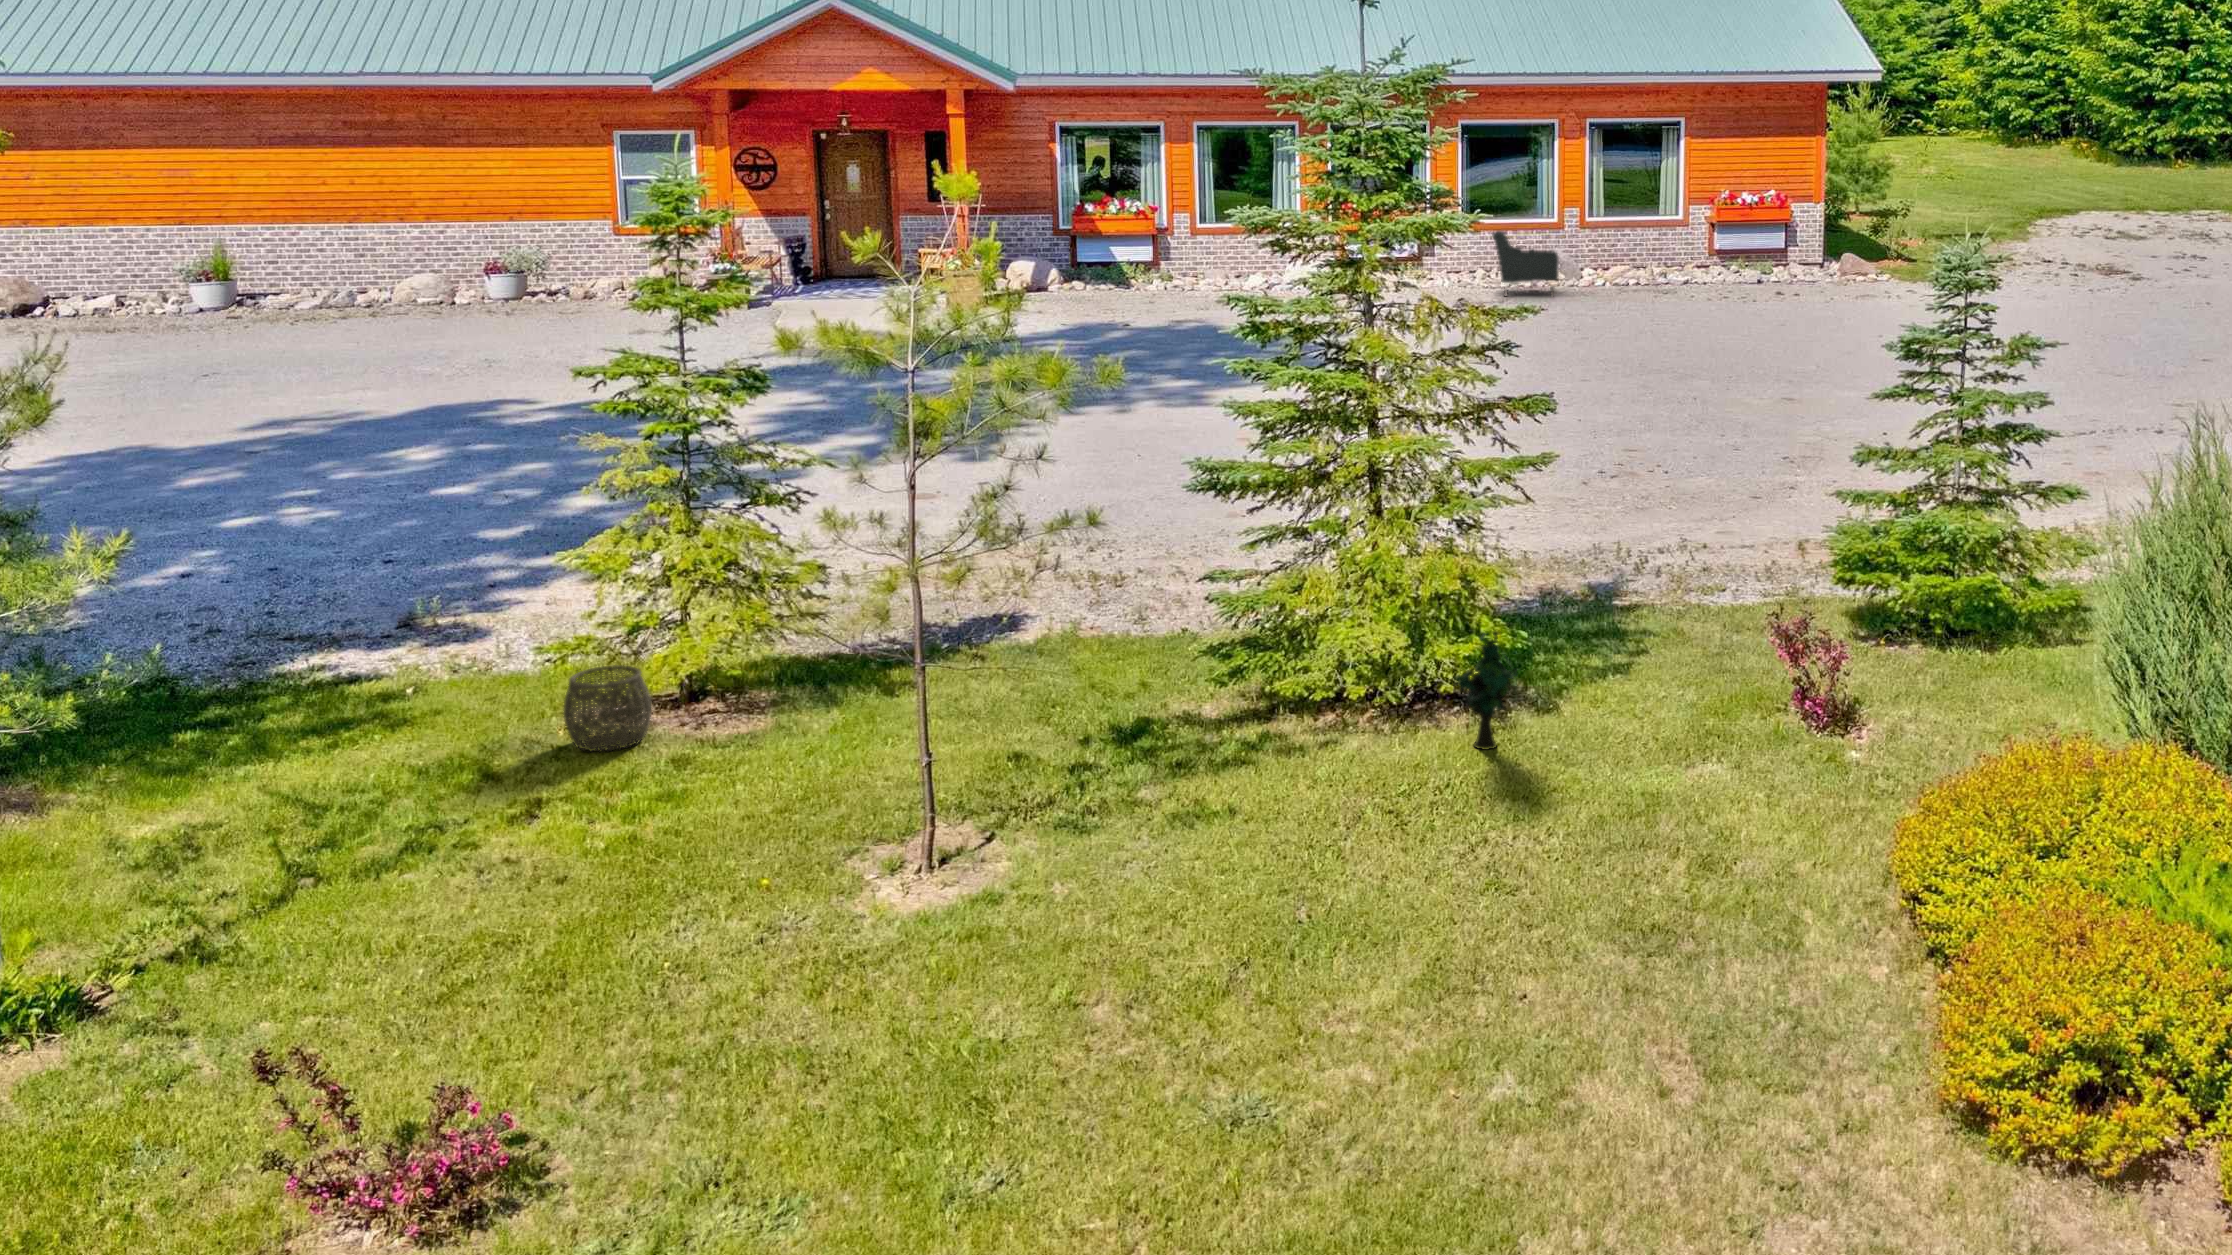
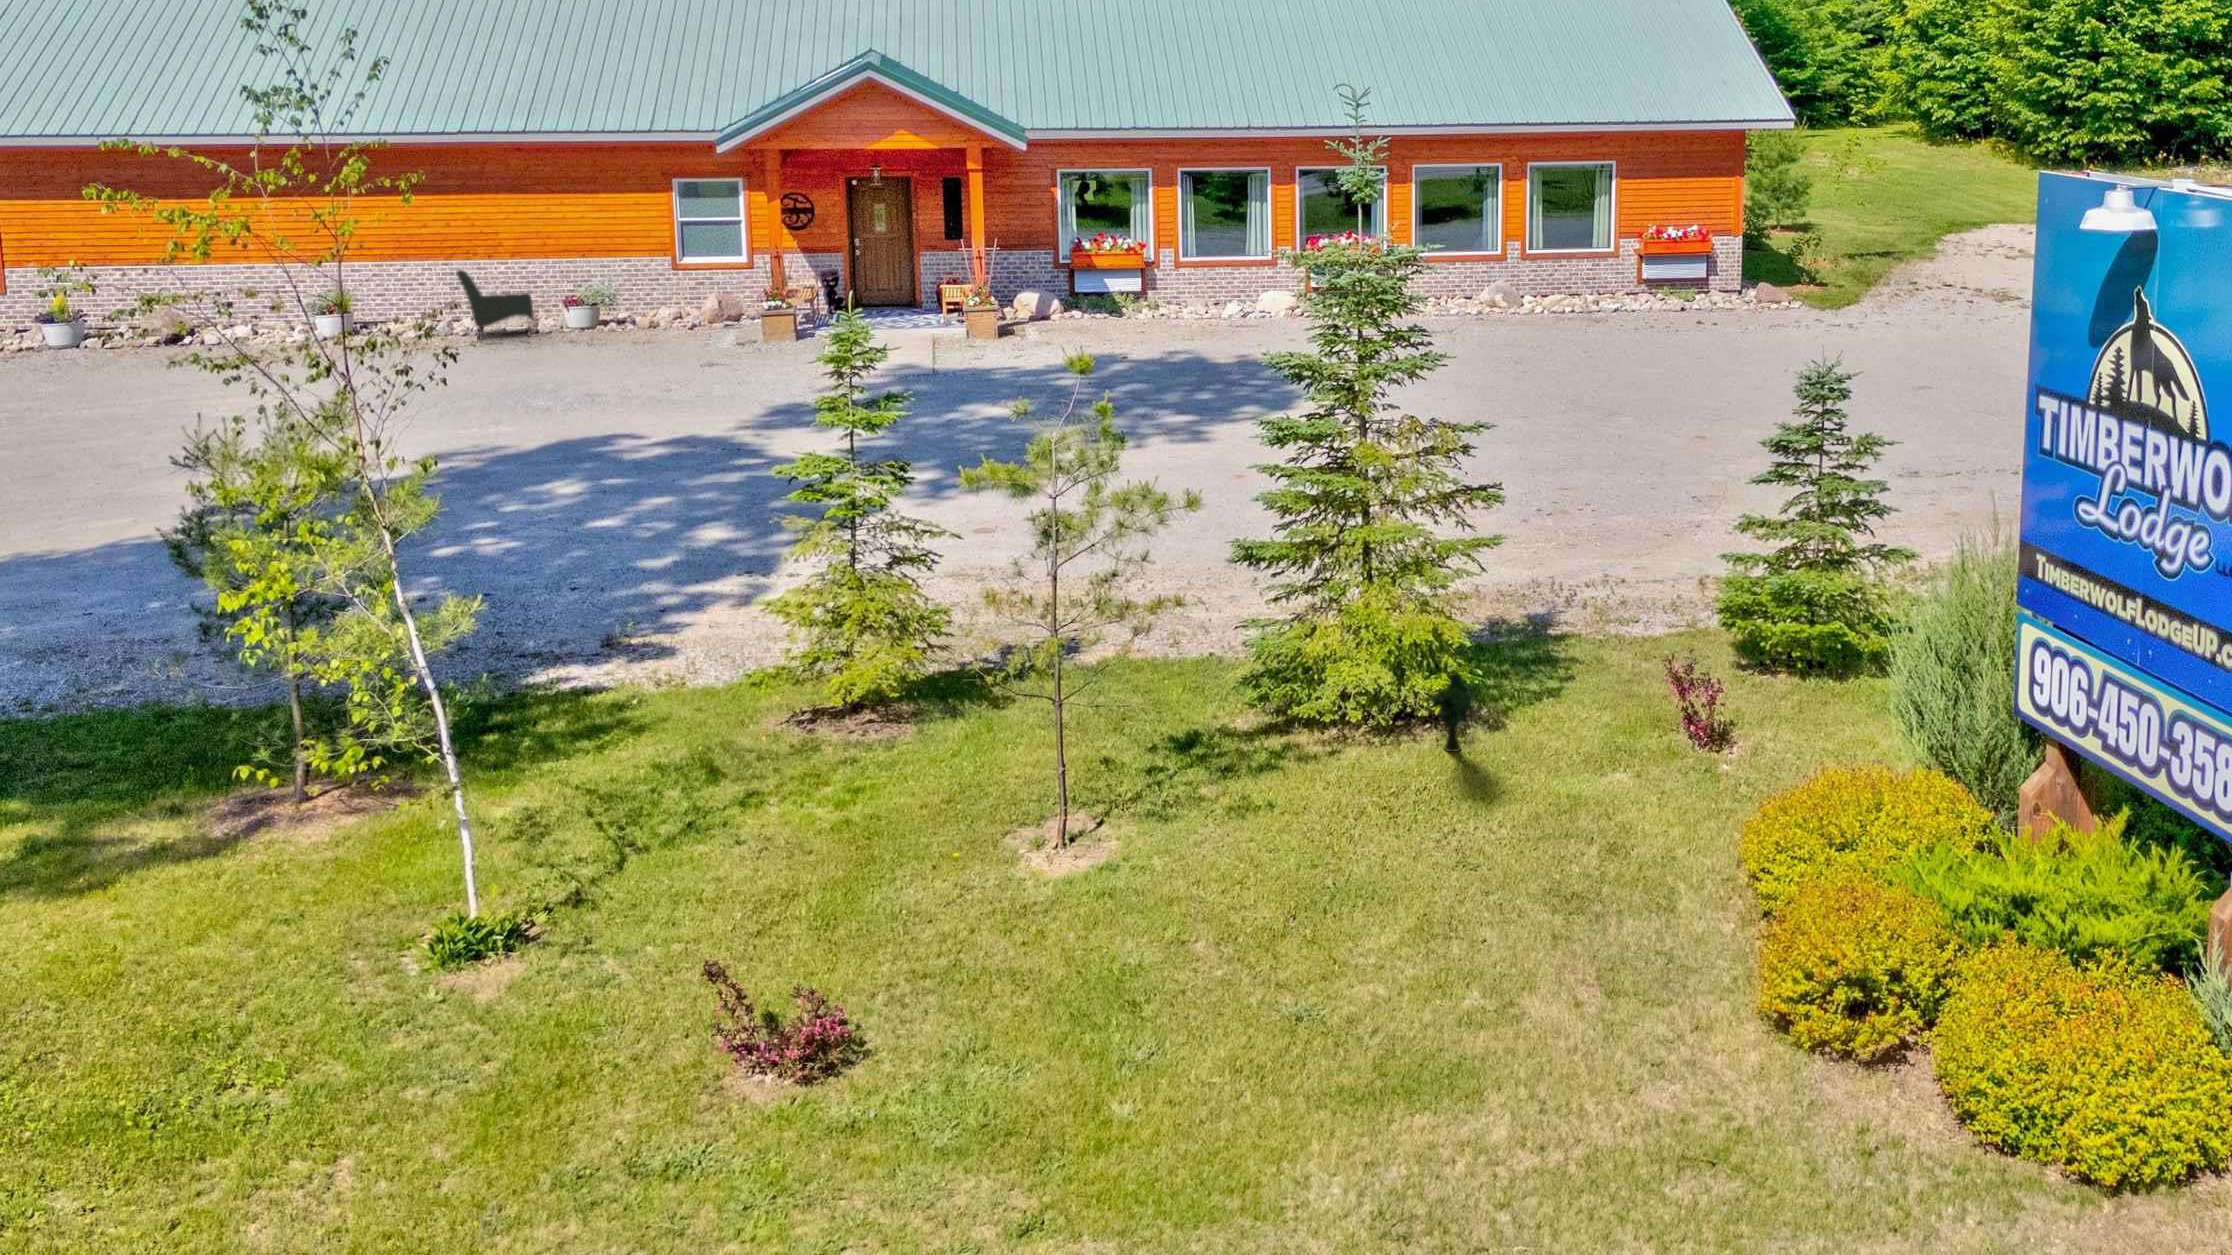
chair: present [1492,231,1559,296] -> present [457,270,534,339]
woven basket: present [563,665,652,751] -> none [771,683,834,748]

